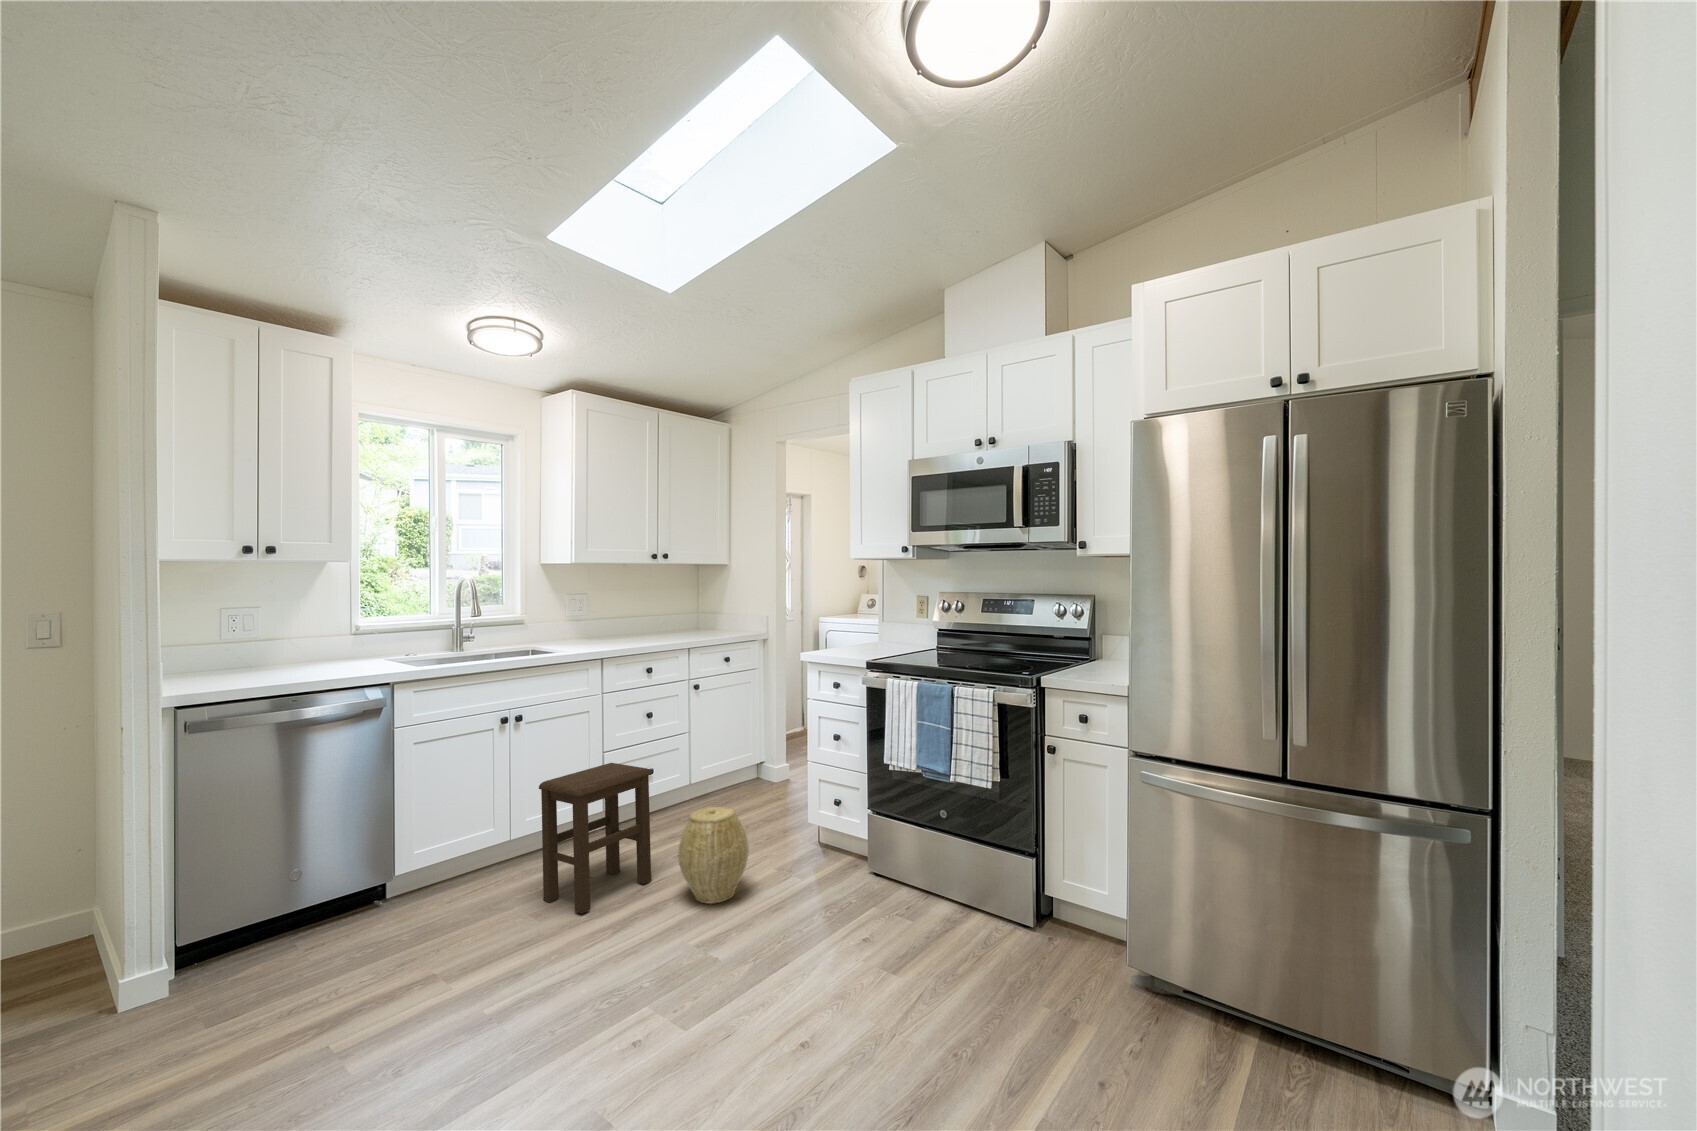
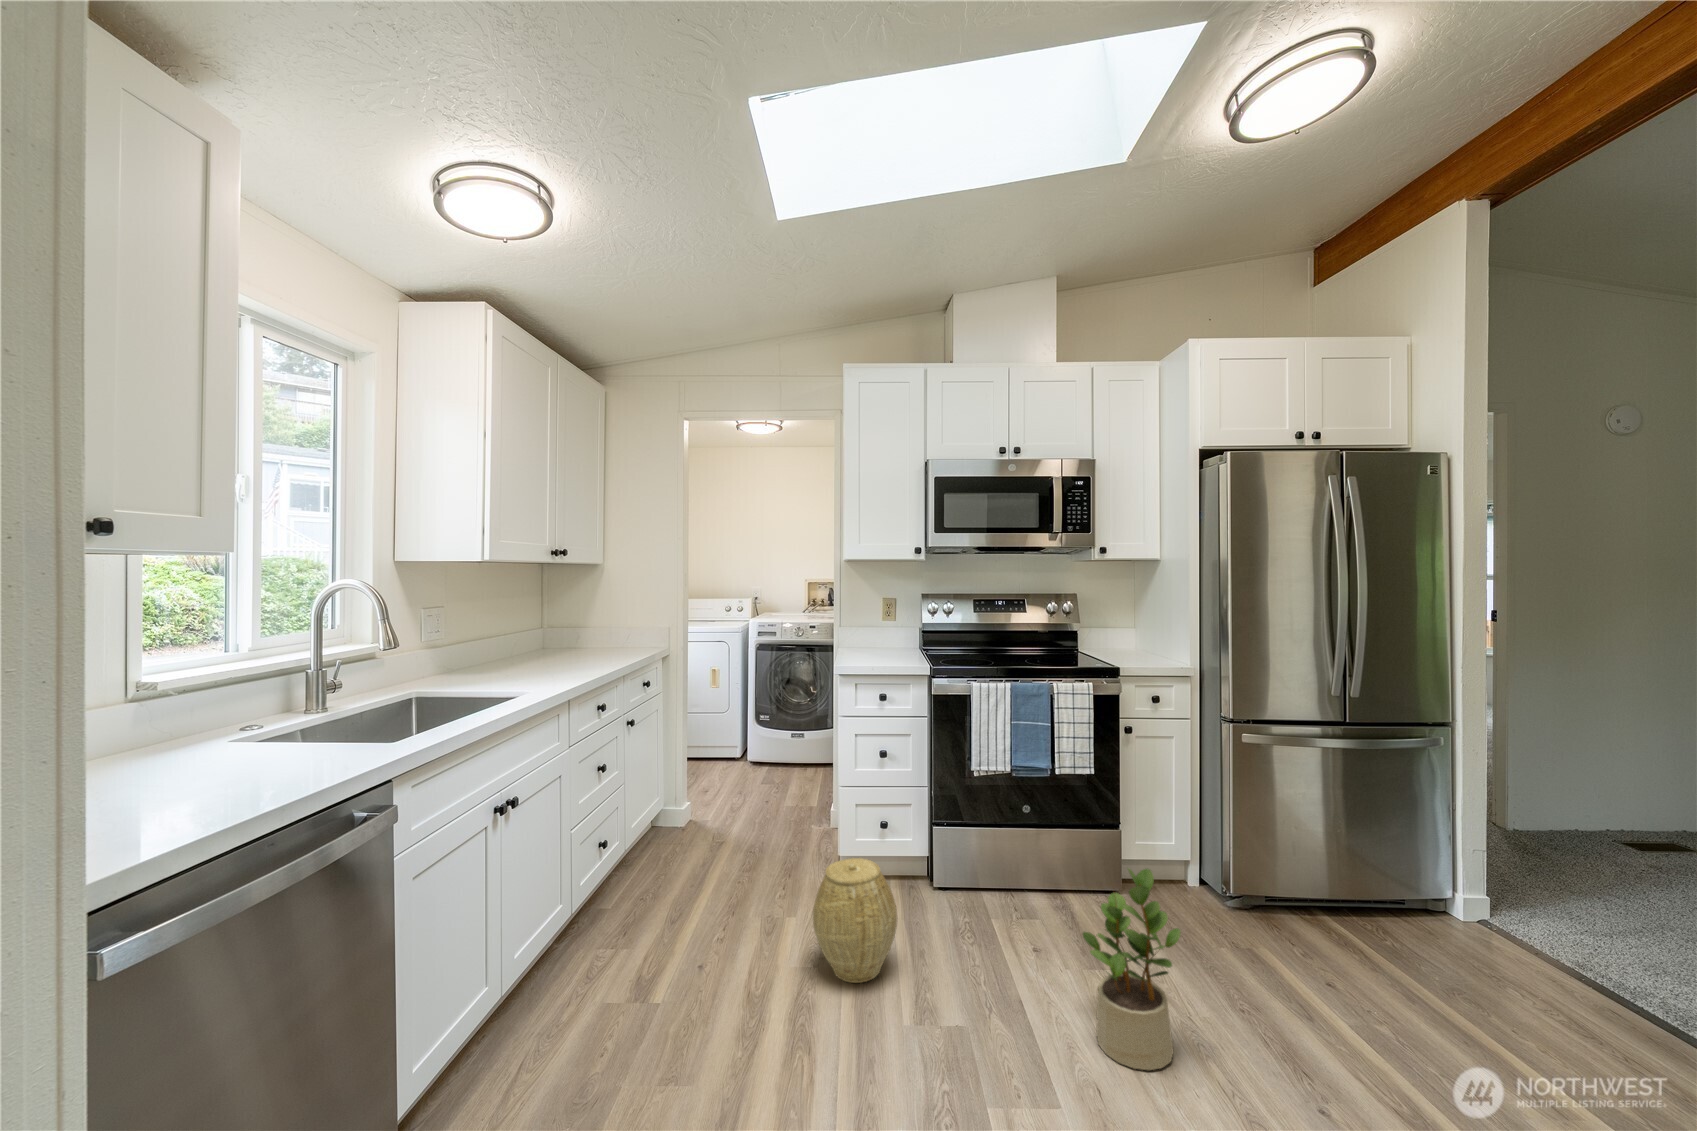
stool: present [539,763,651,914] -> none [658,836,762,1074]
potted plant: none [752,847,825,1035] -> present [1083,868,1181,1070]

